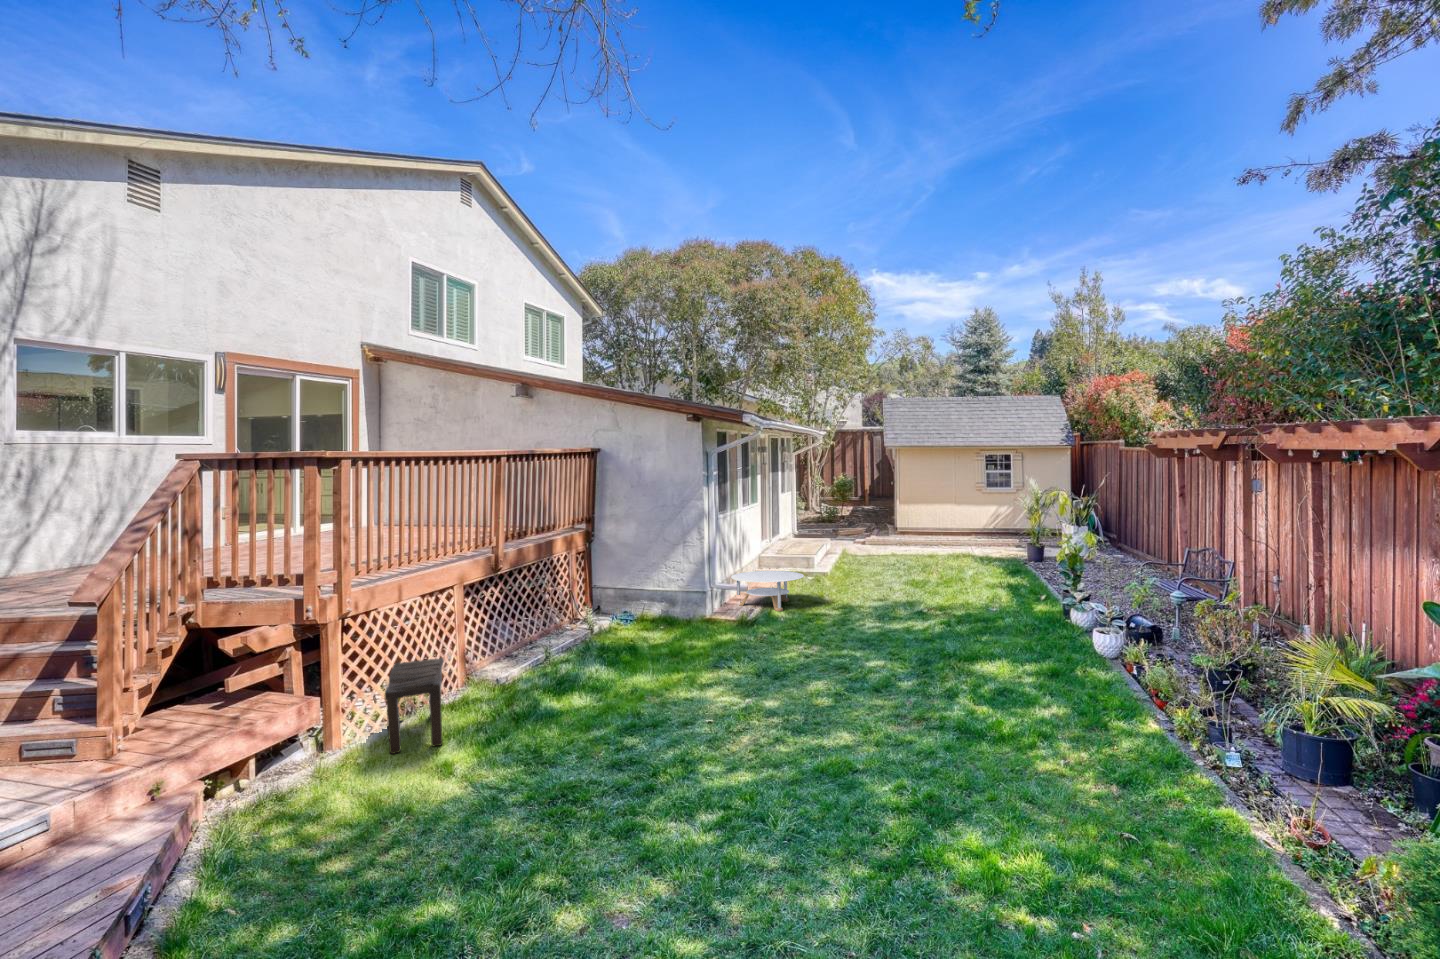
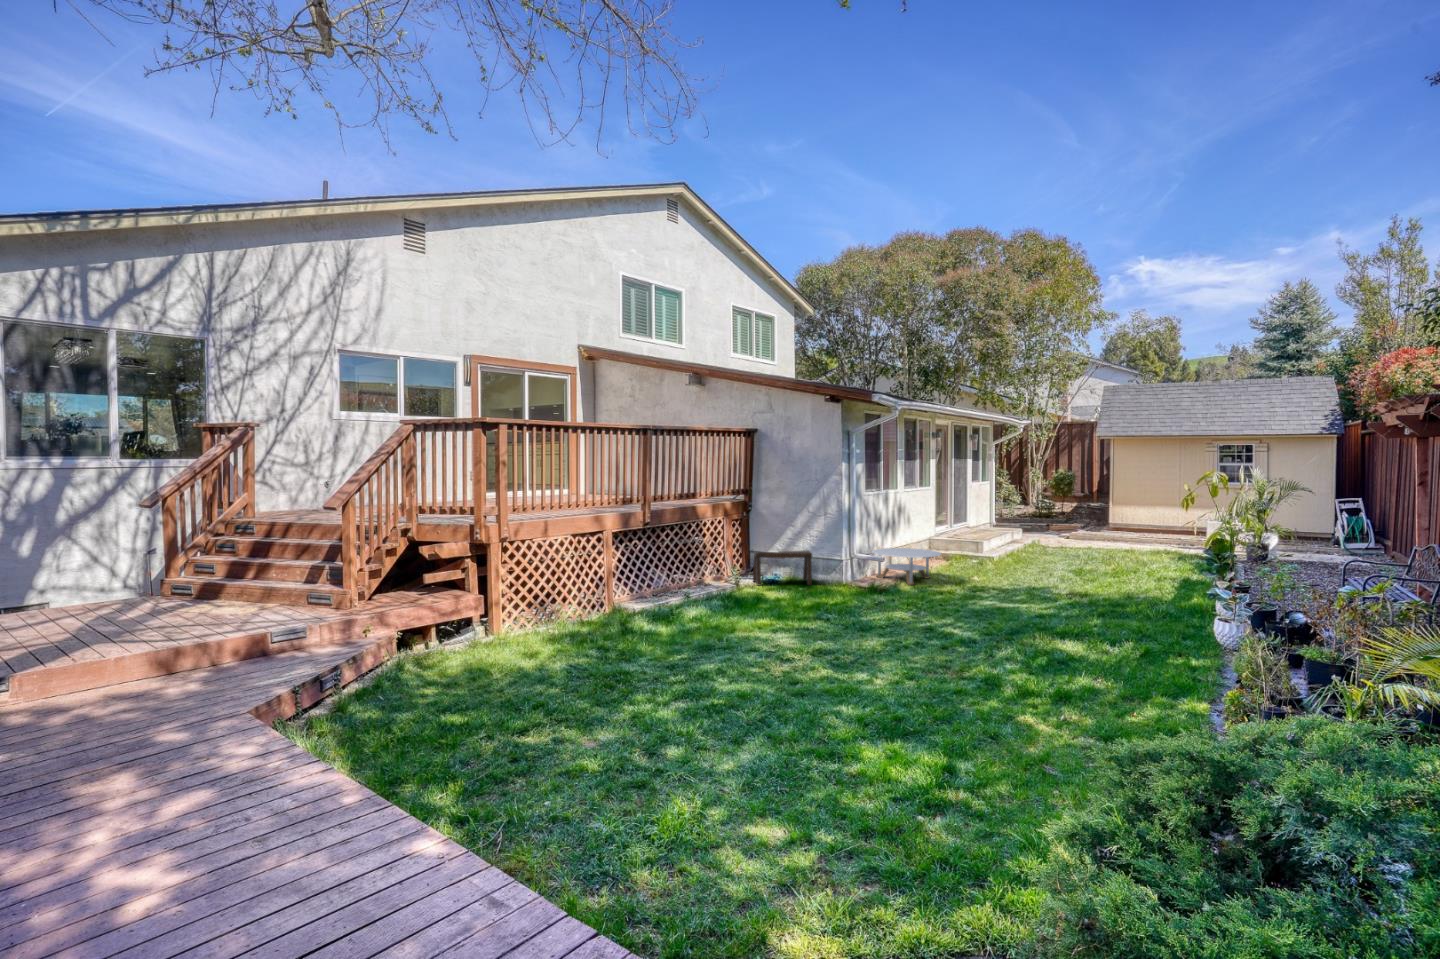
bench: present [385,658,444,754] -> present [753,550,812,585]

